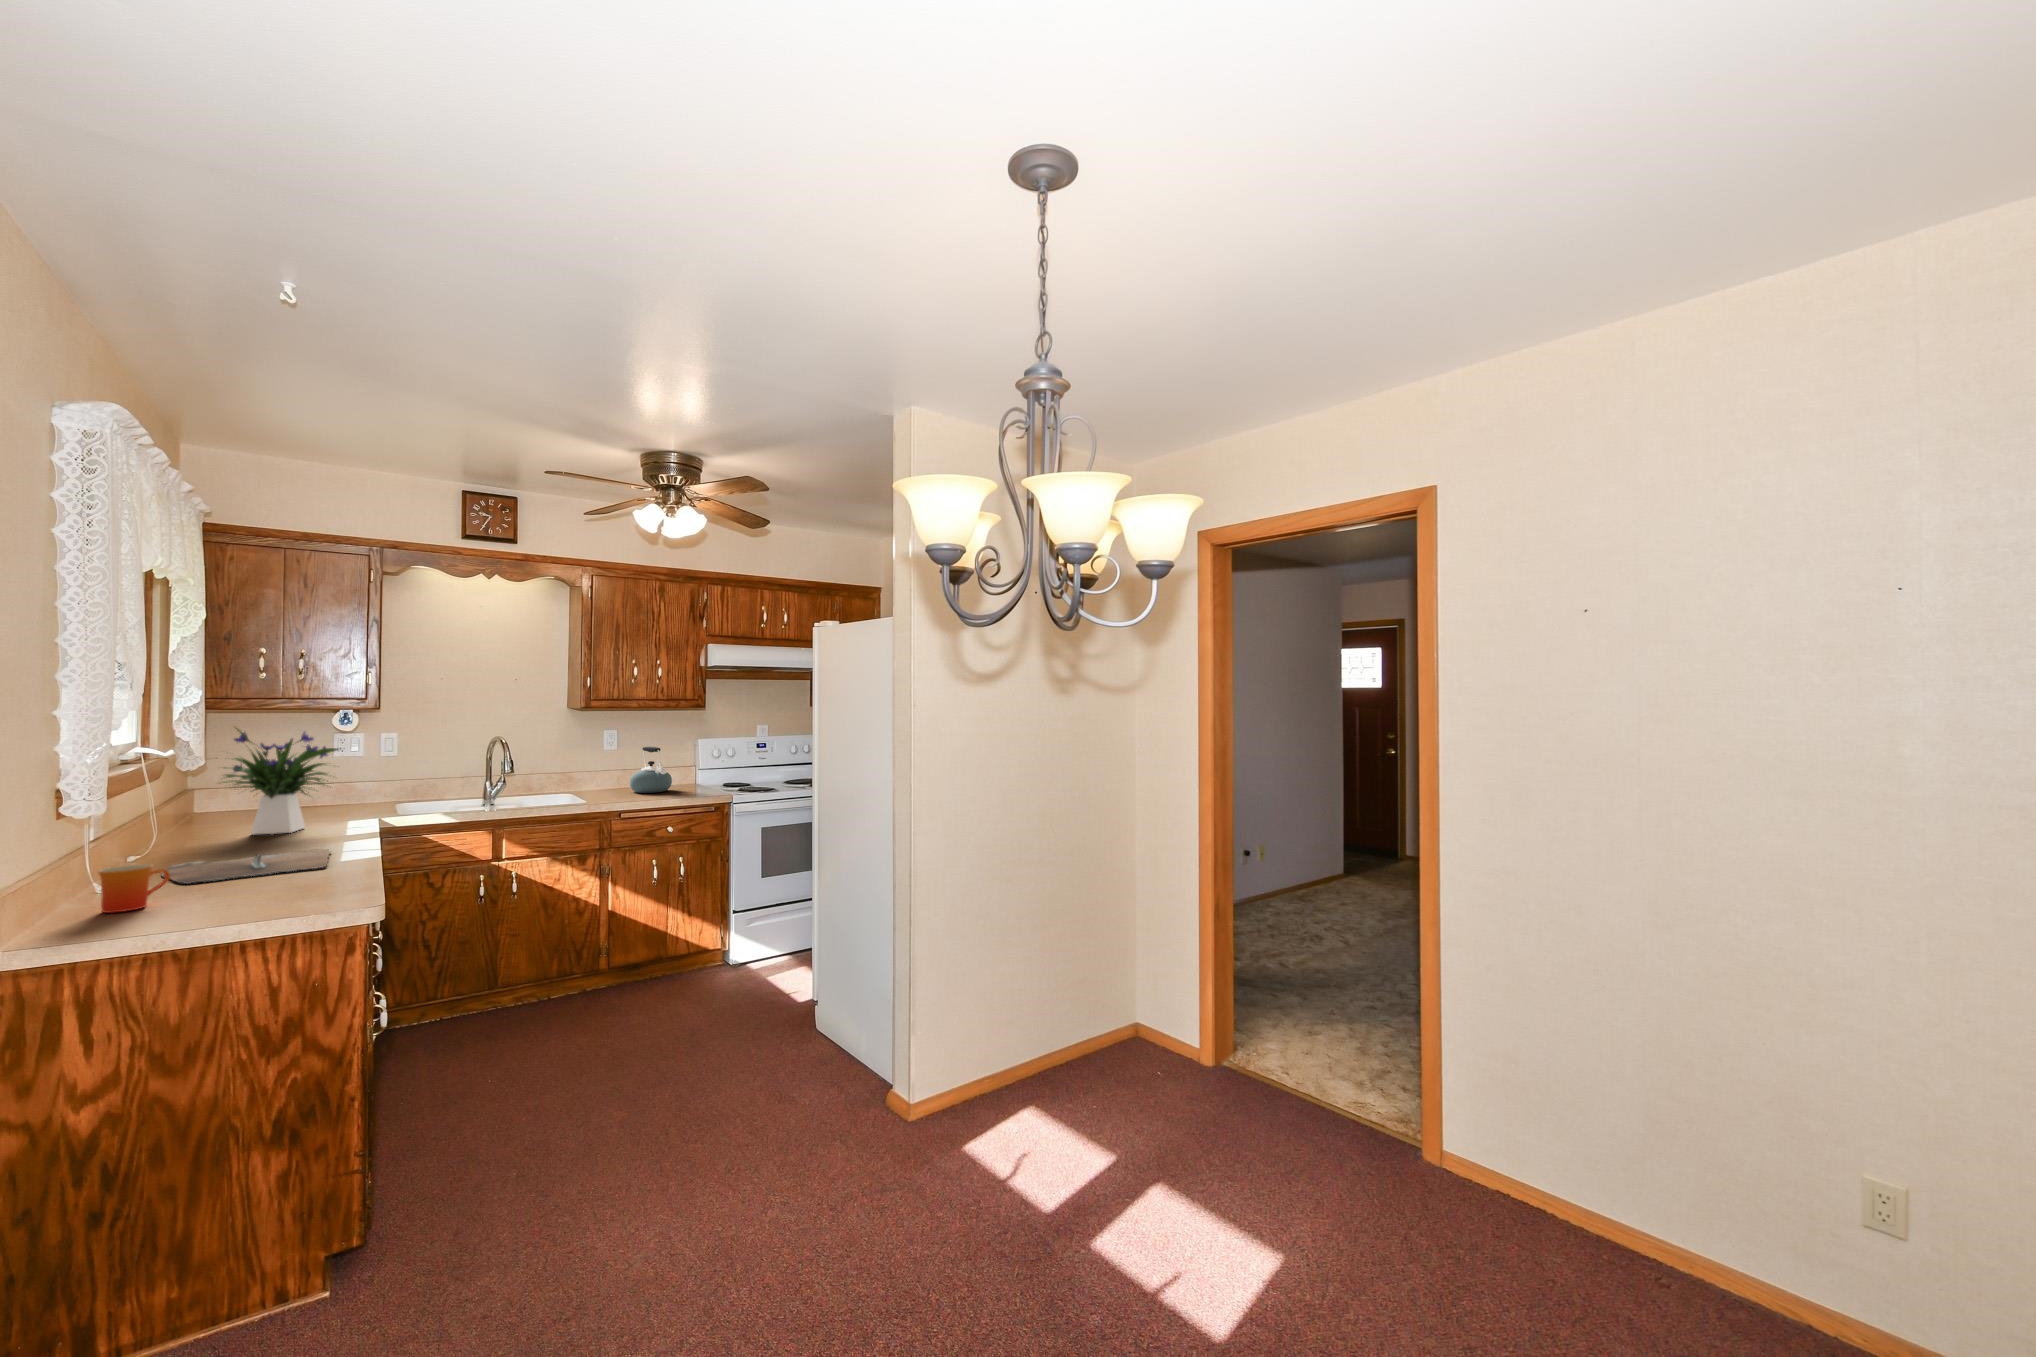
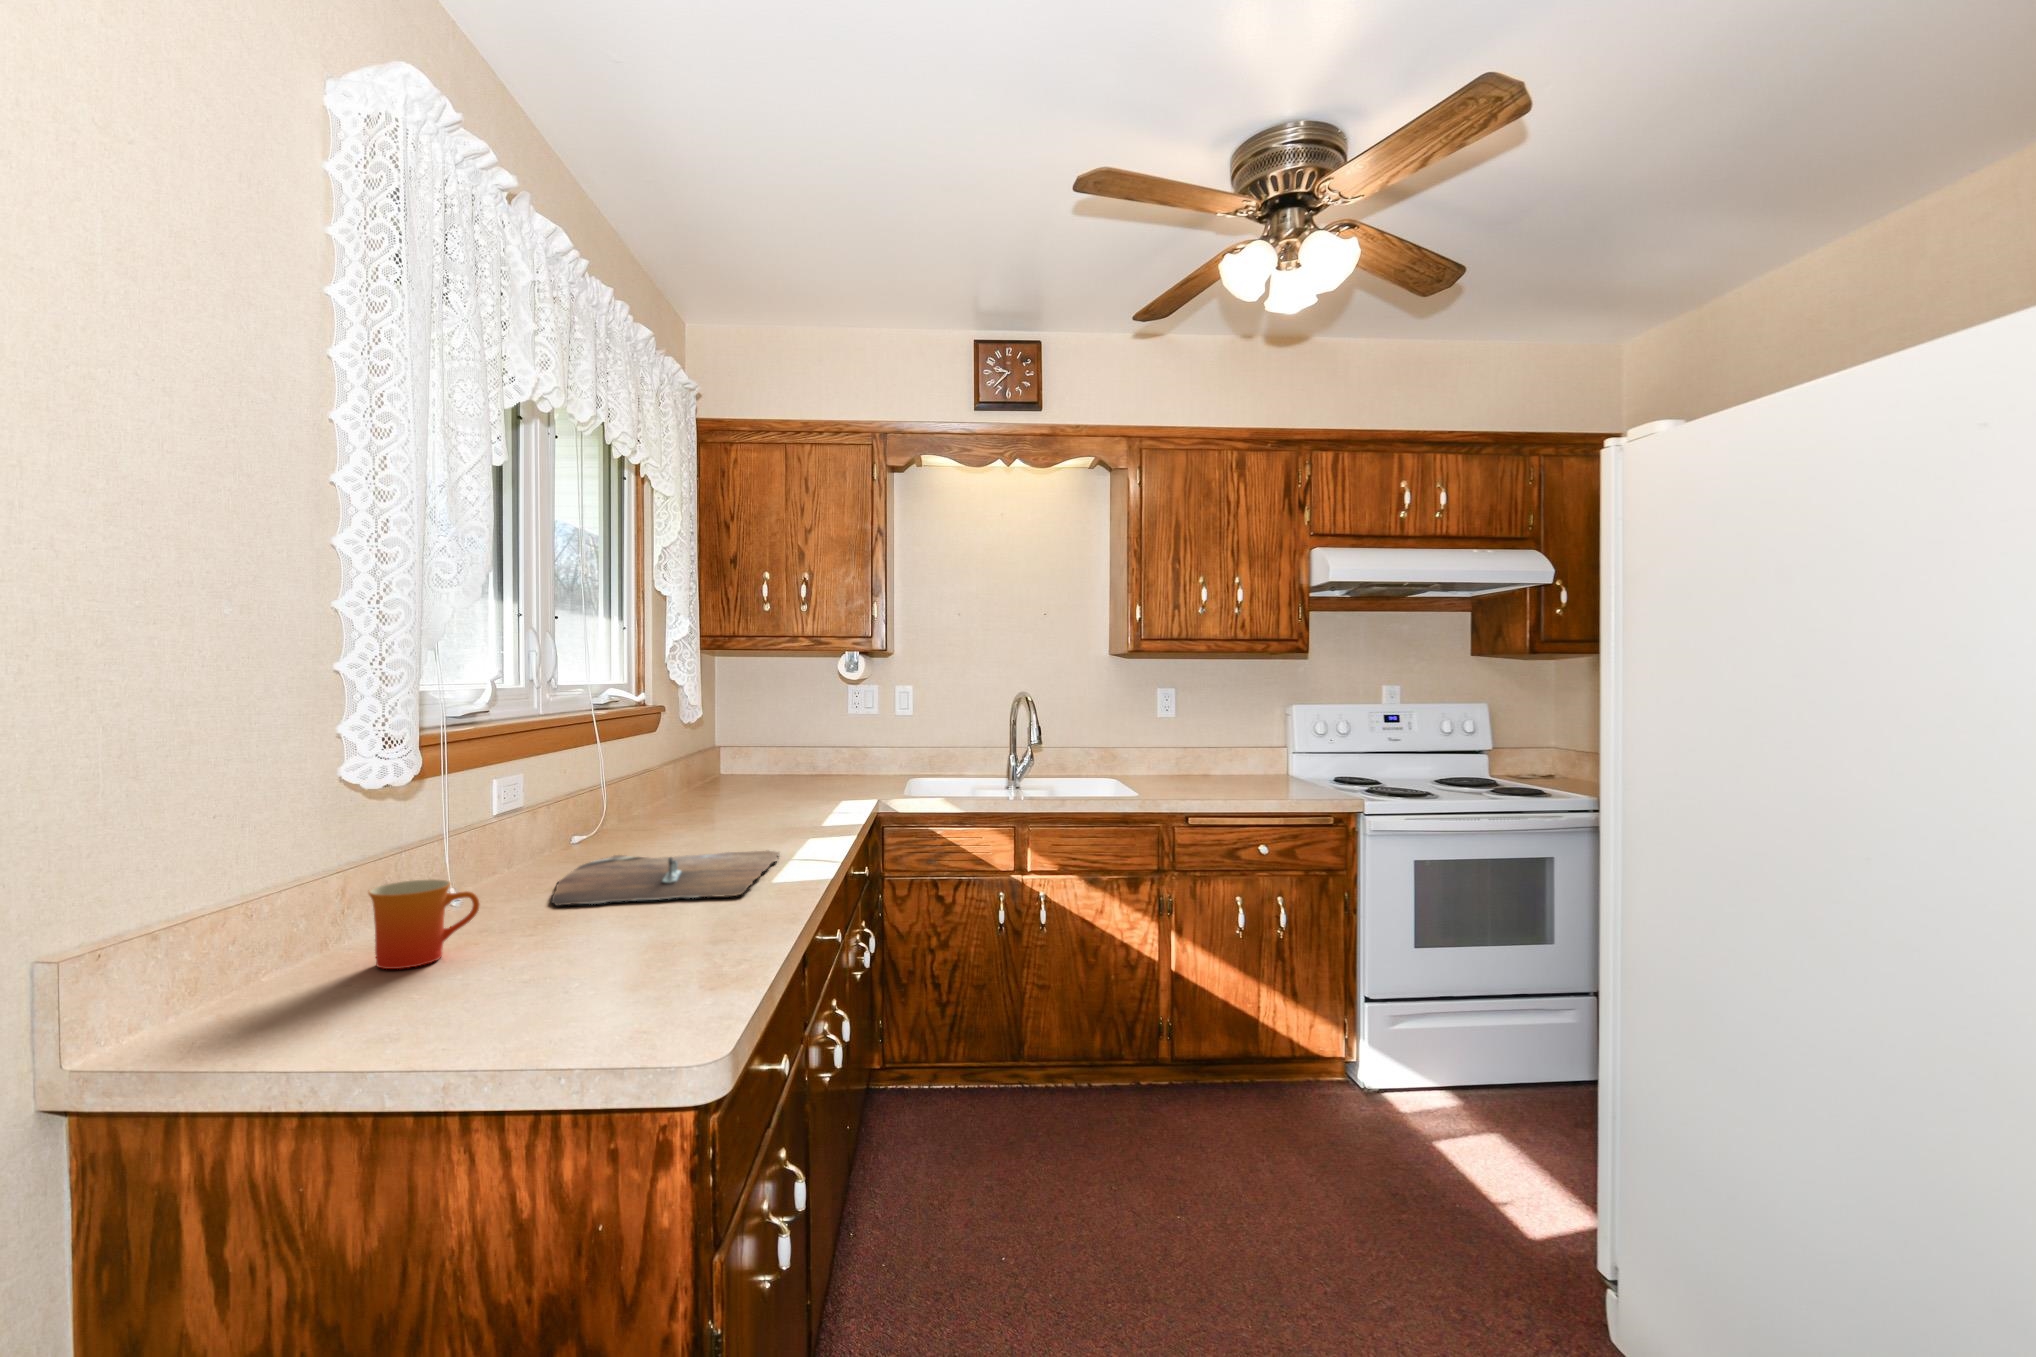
flower arrangement: present [225,728,339,834] -> none [679,664,829,814]
kettle: present [630,747,672,793] -> none [1195,713,1257,785]

